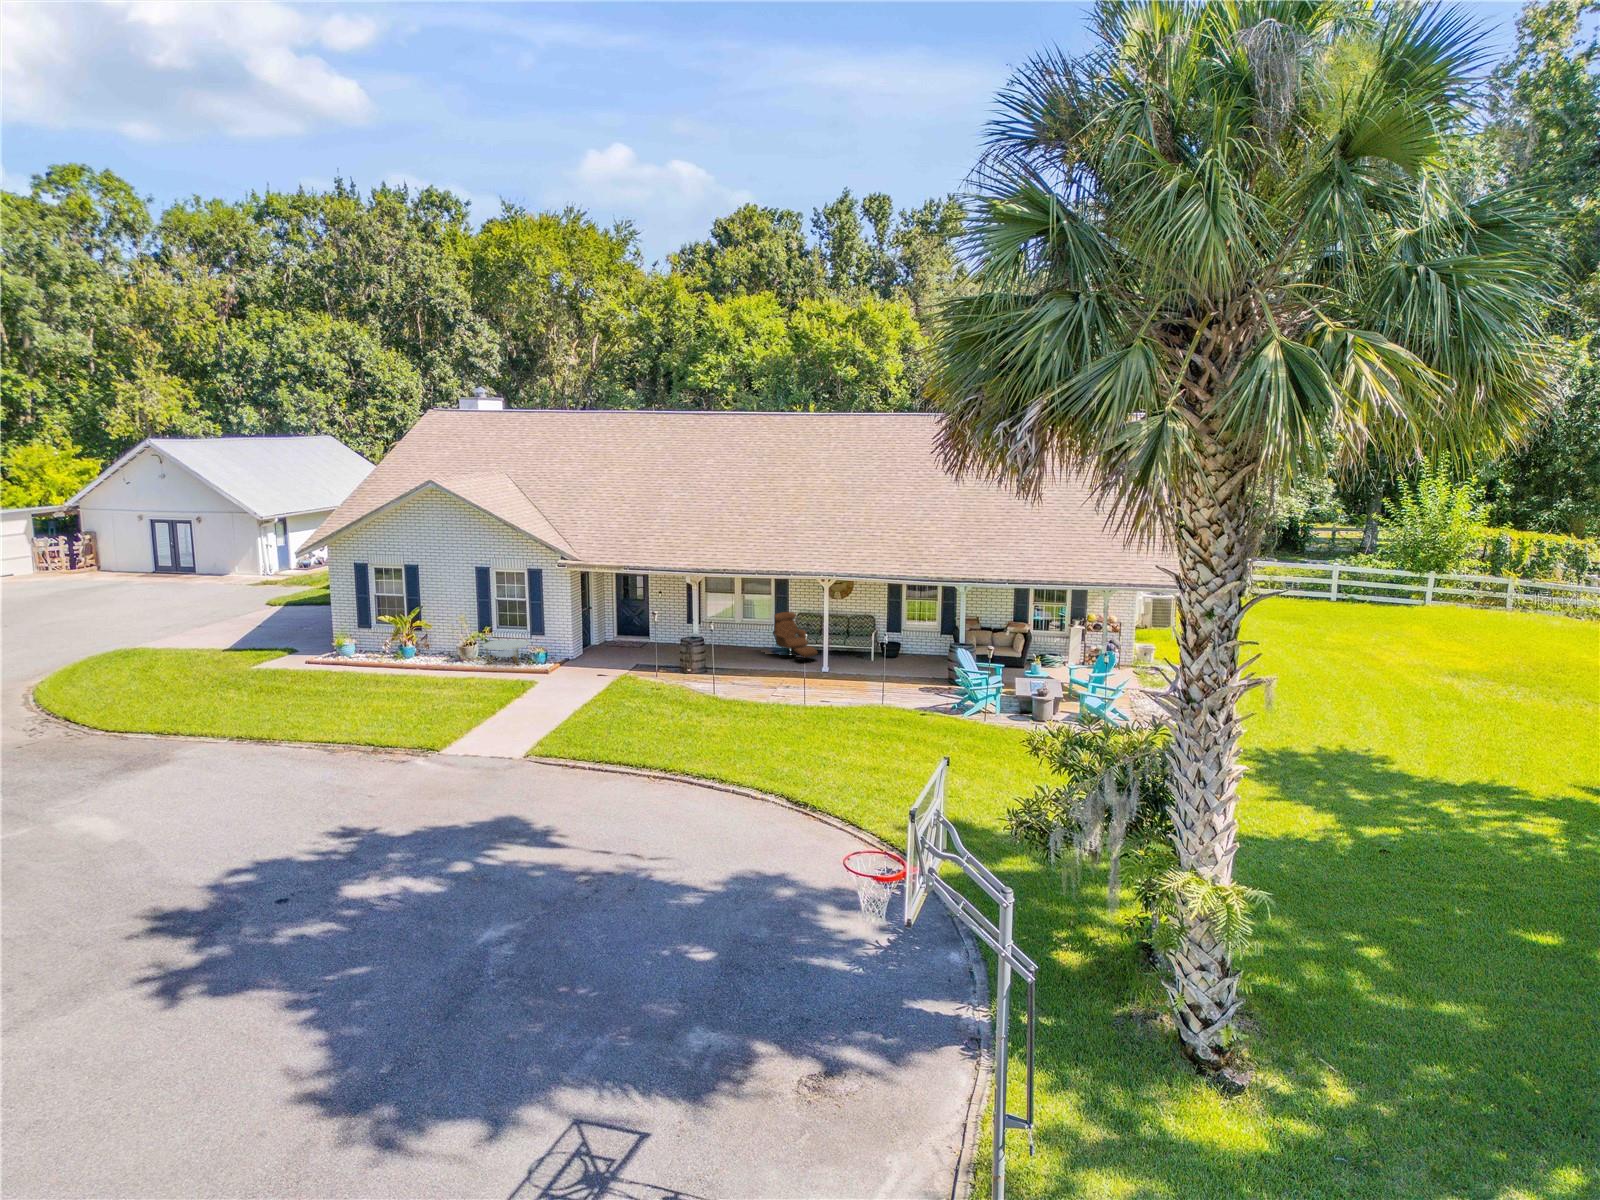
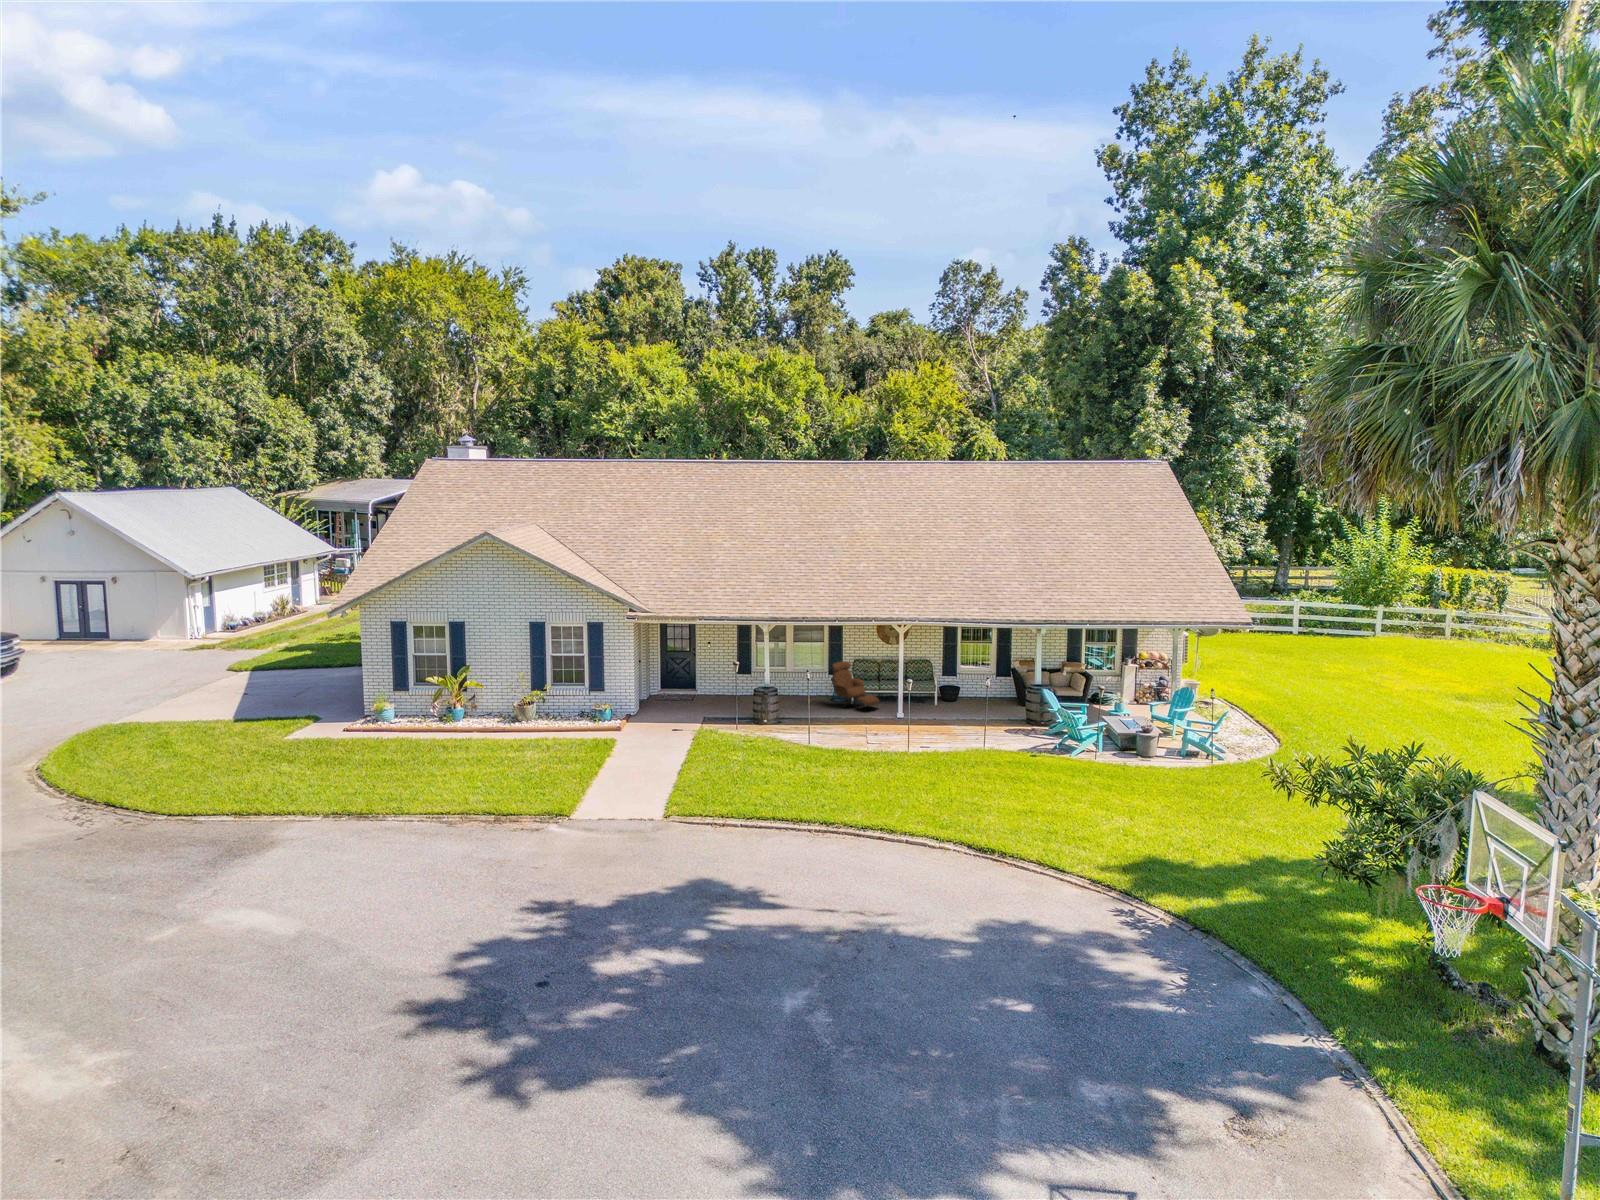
round table: present [483,639,529,665] -> none [539,700,587,727]

